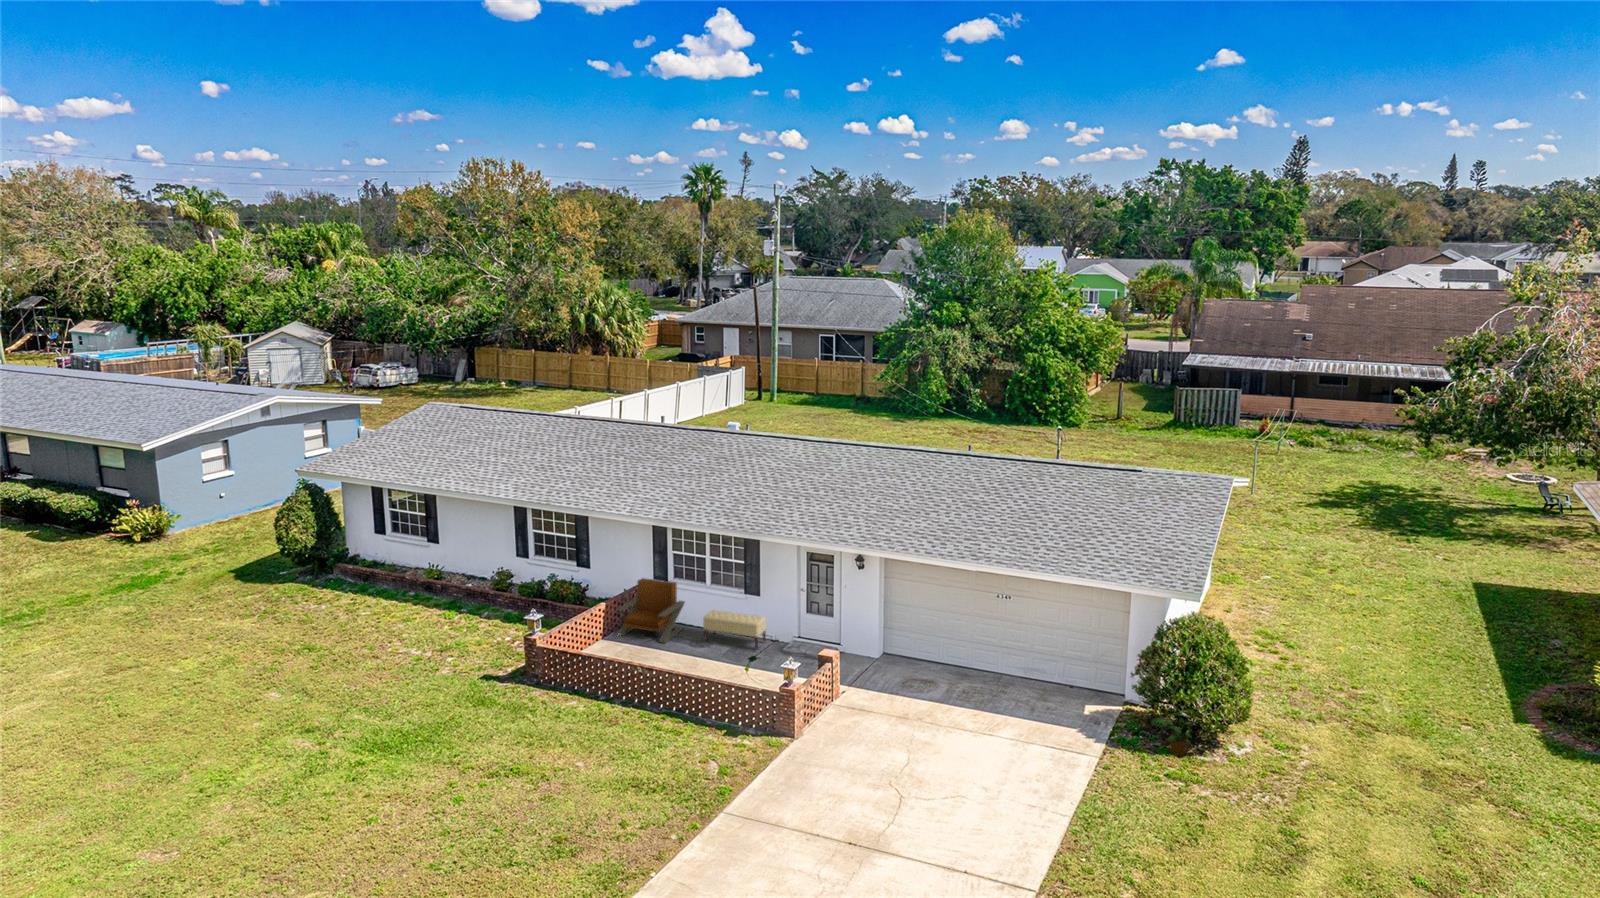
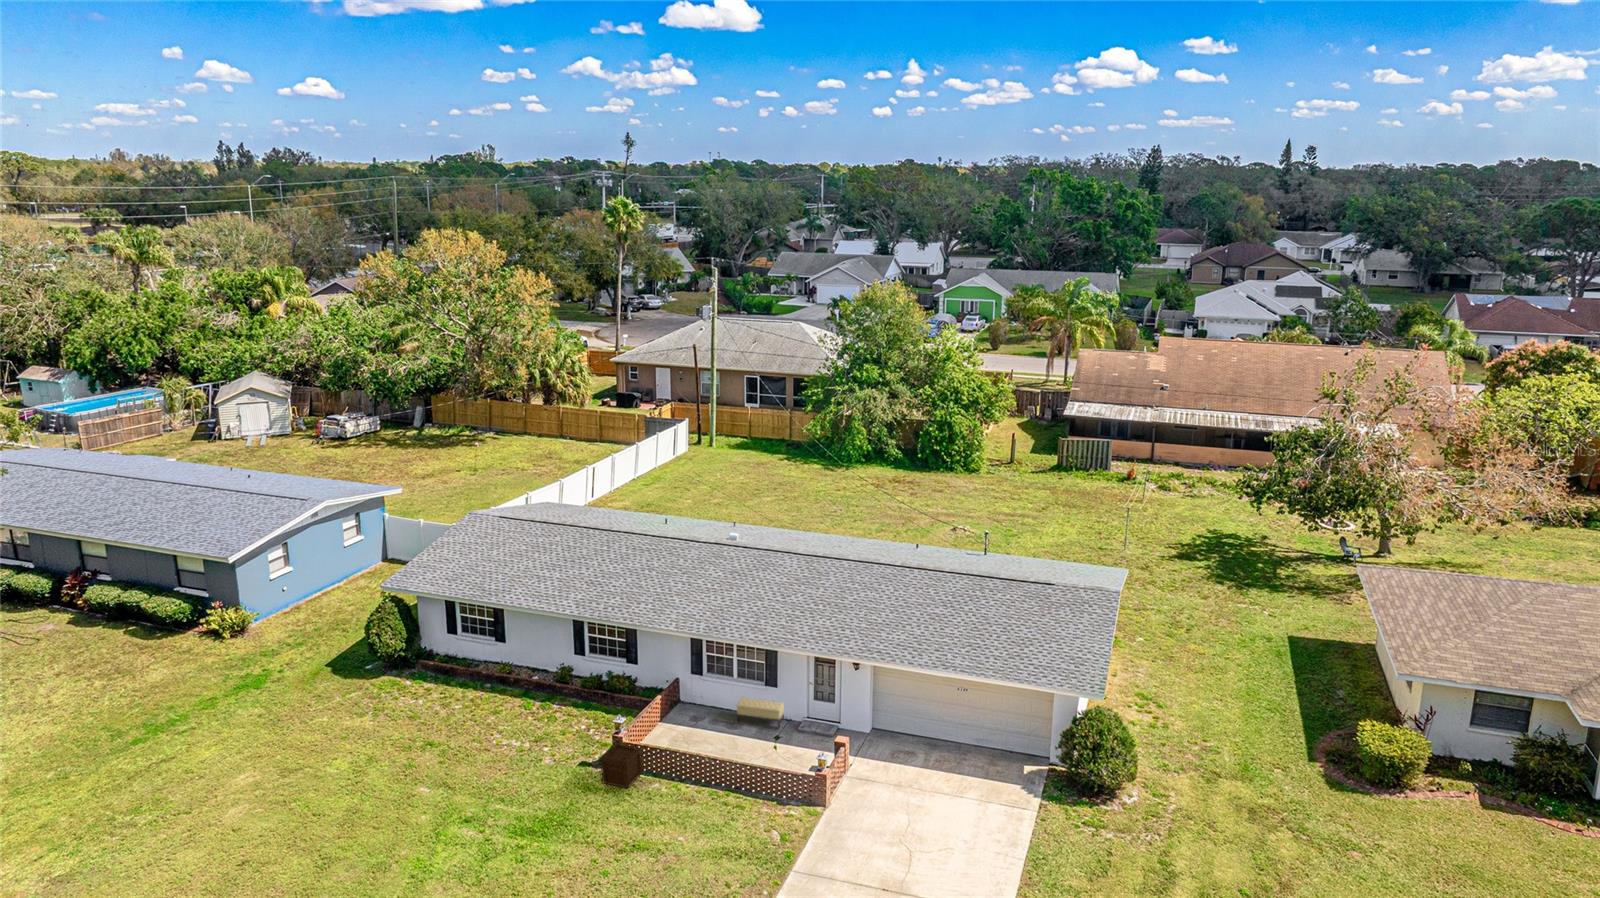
lounge chair: present [617,578,685,643] -> none [669,674,720,727]
wooden crate: none [502,645,561,702] -> present [601,744,642,788]
potted plant: present [1151,718,1193,756] -> none [1071,780,1099,807]

